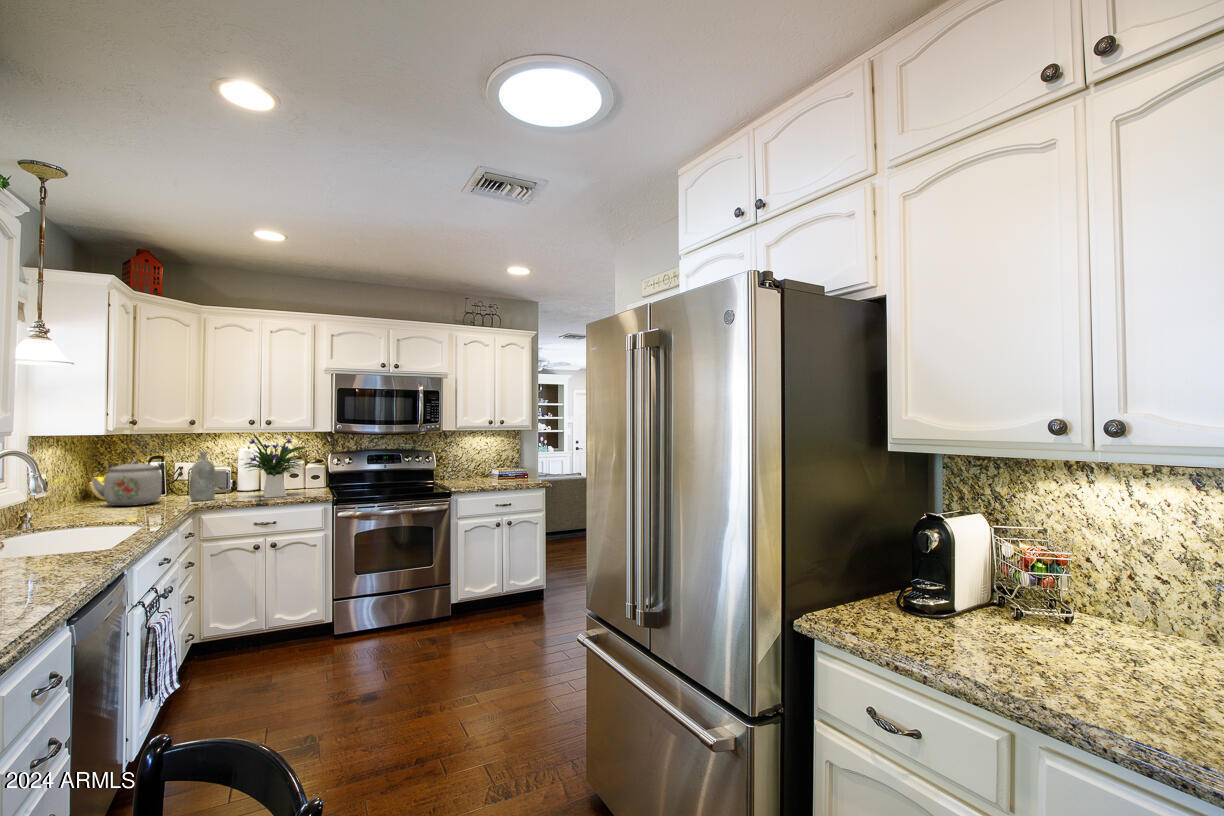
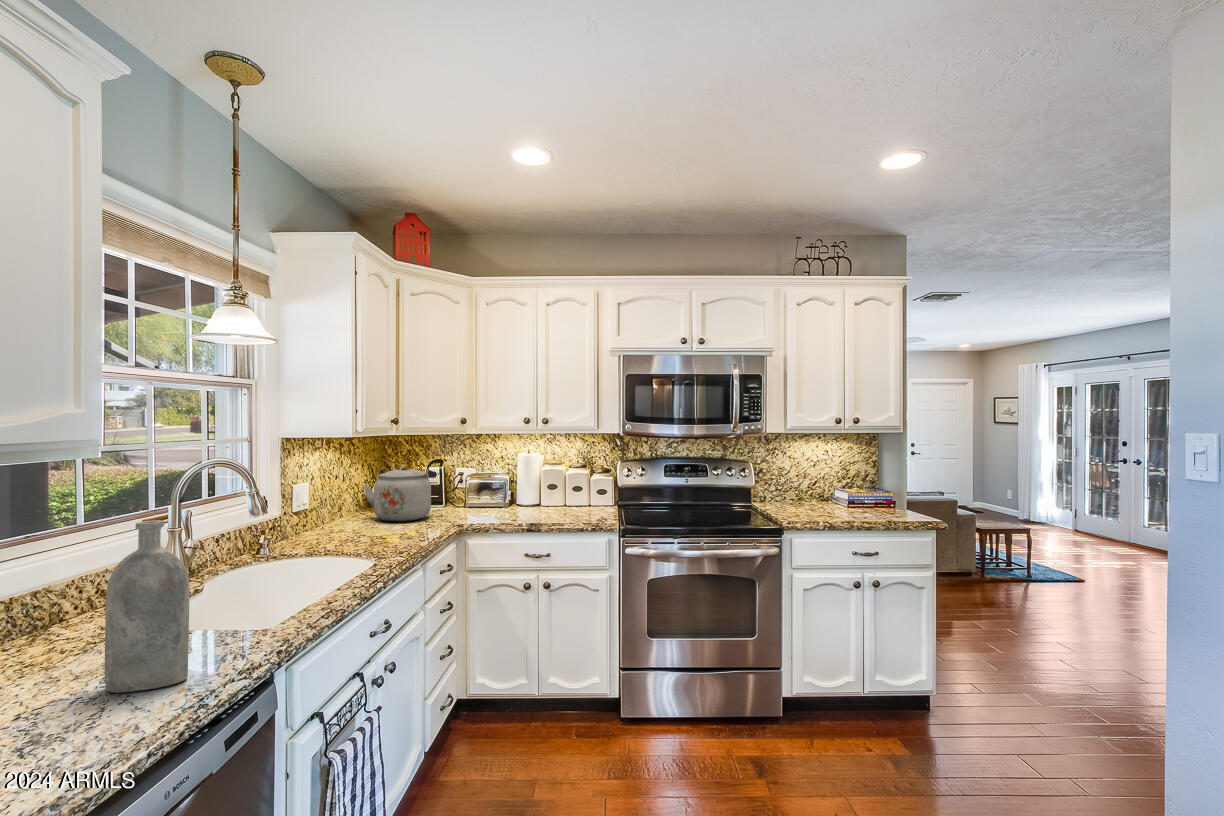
flower arrangement: present [244,435,306,498] -> none [512,436,589,519]
bottle: present [190,452,215,501] -> present [105,520,190,693]

